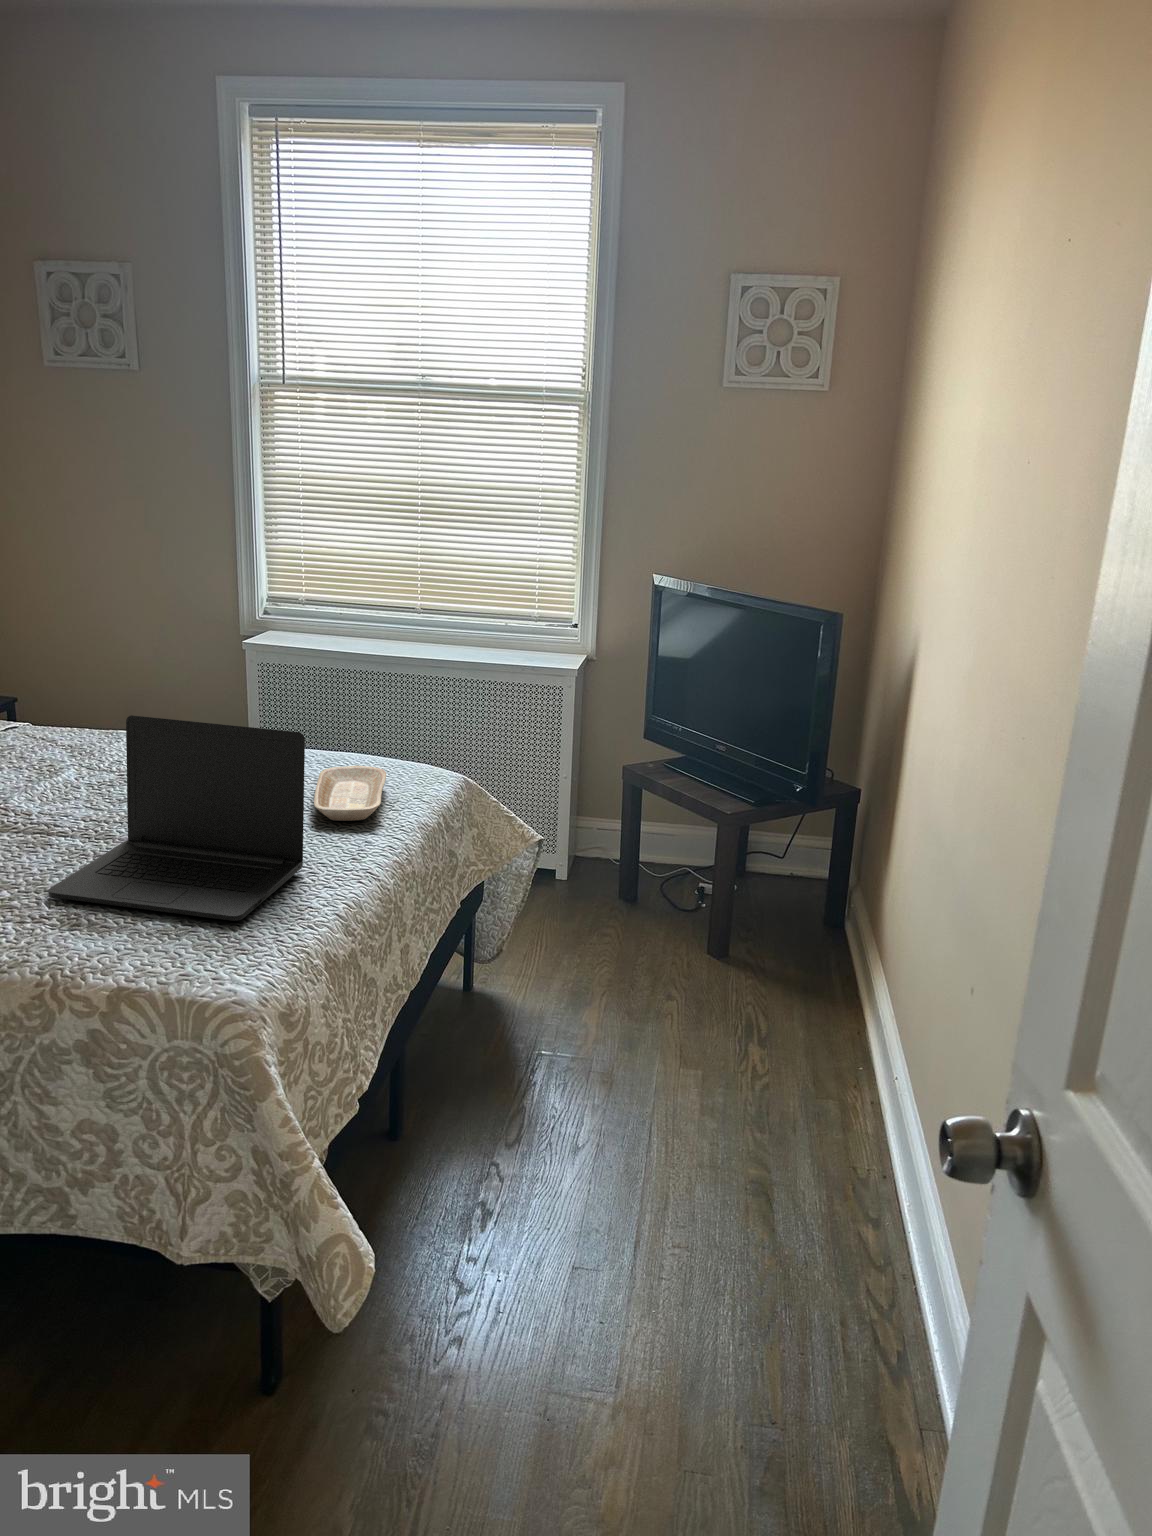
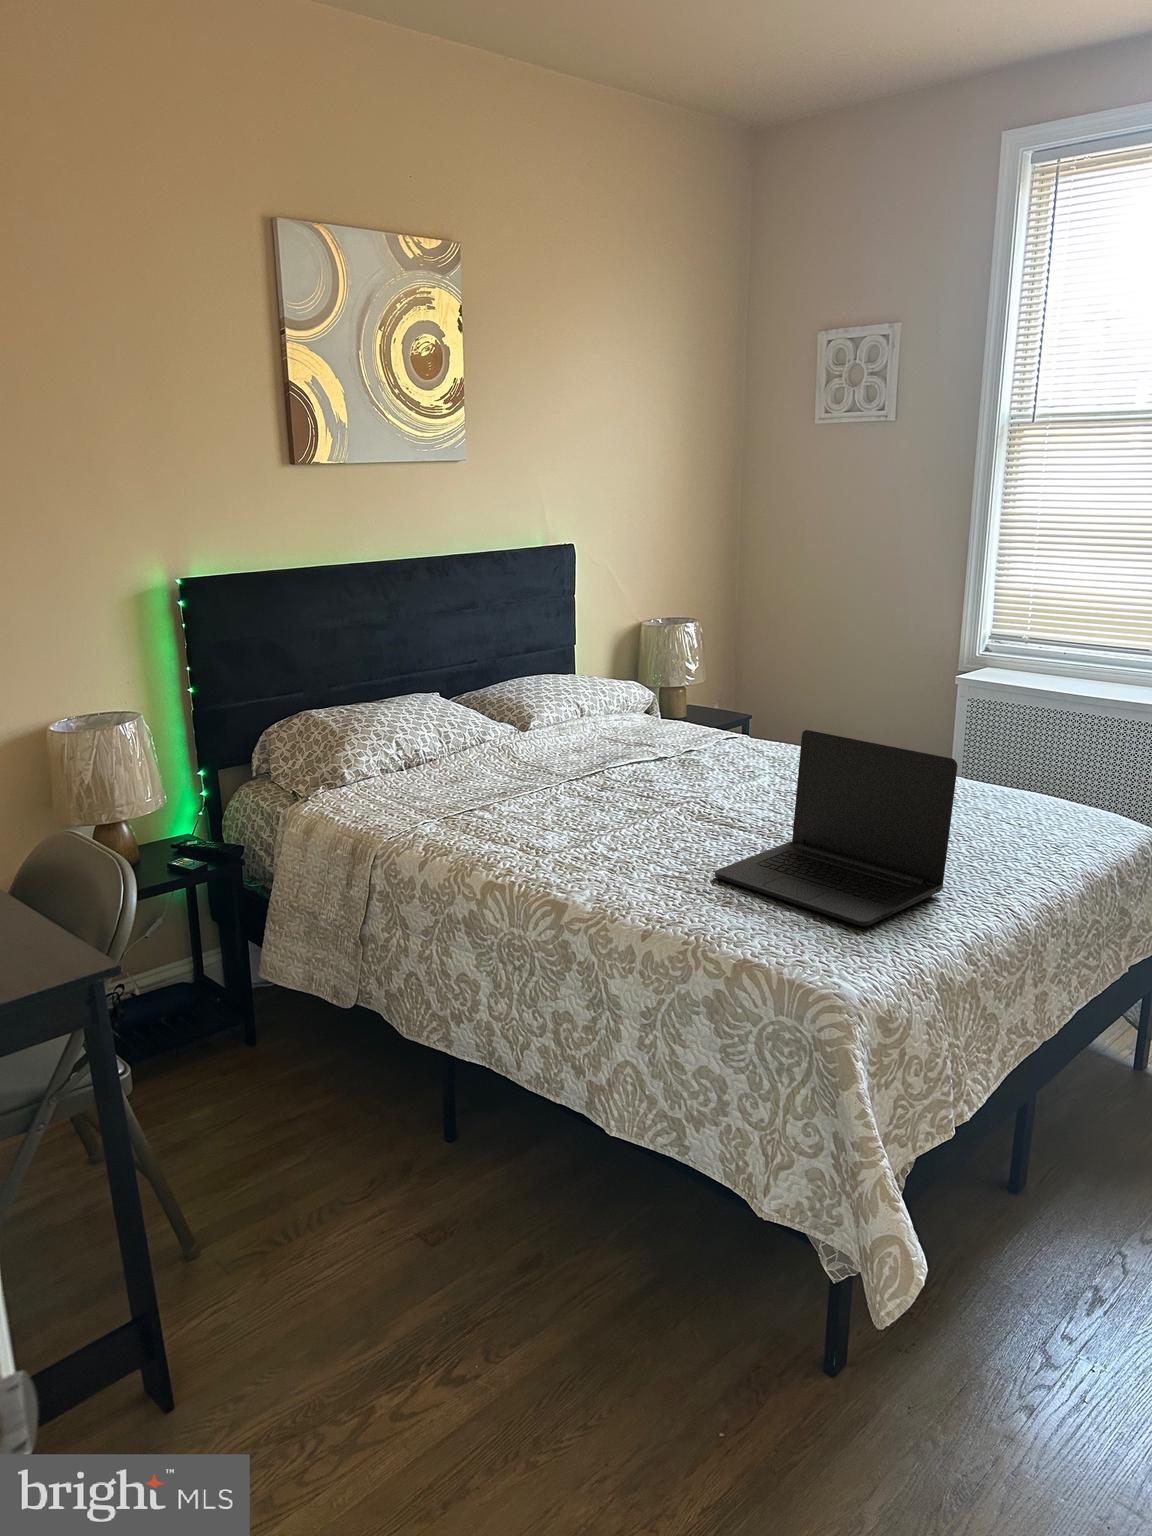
tray: present [314,766,386,821] -> none [972,803,1060,857]

